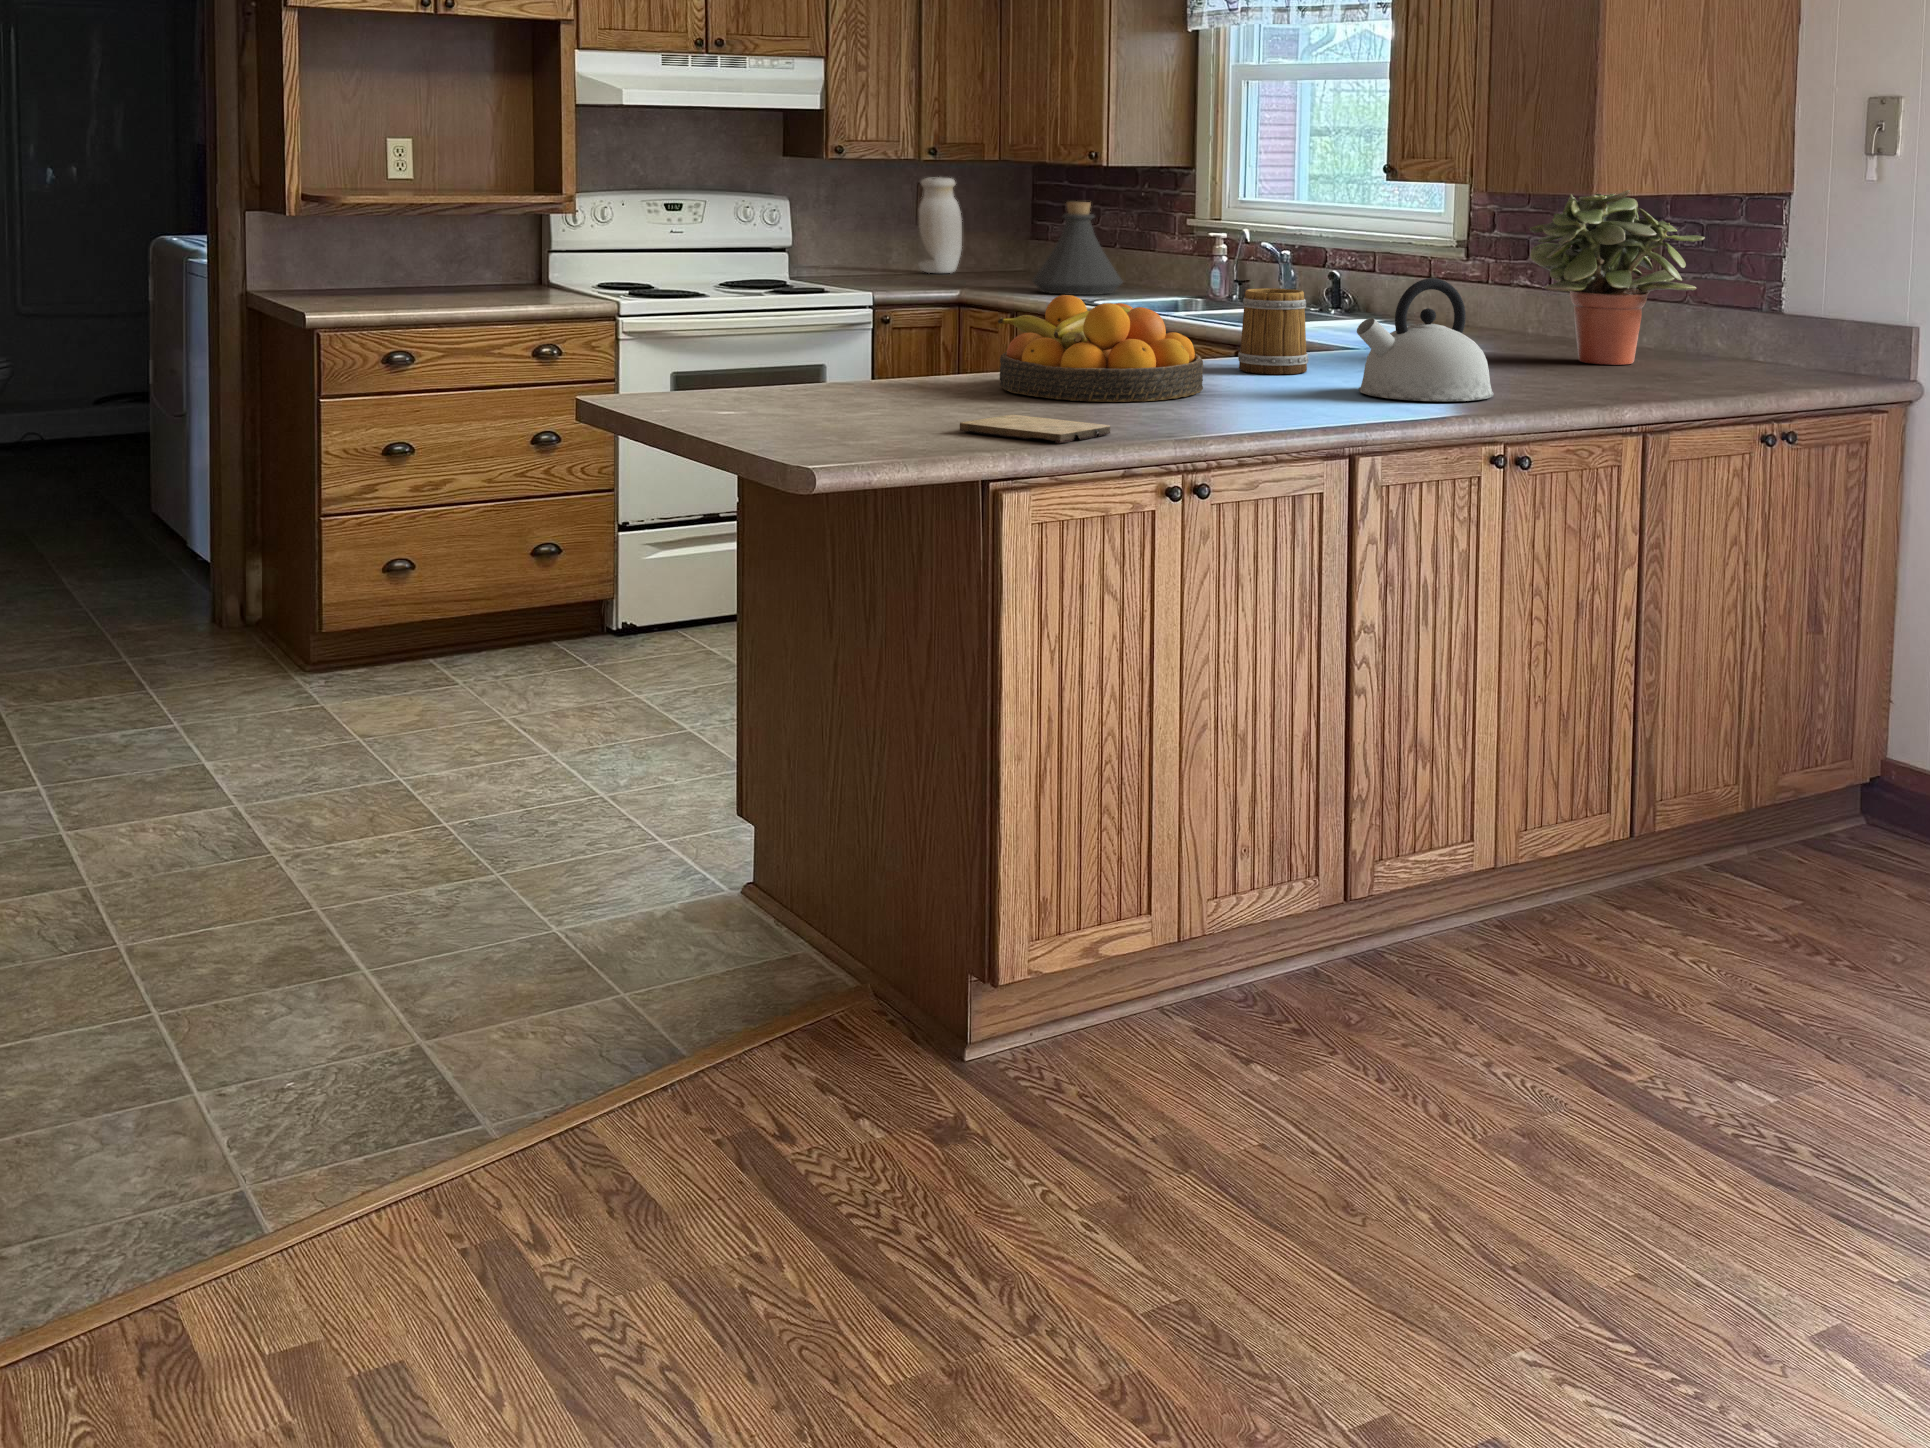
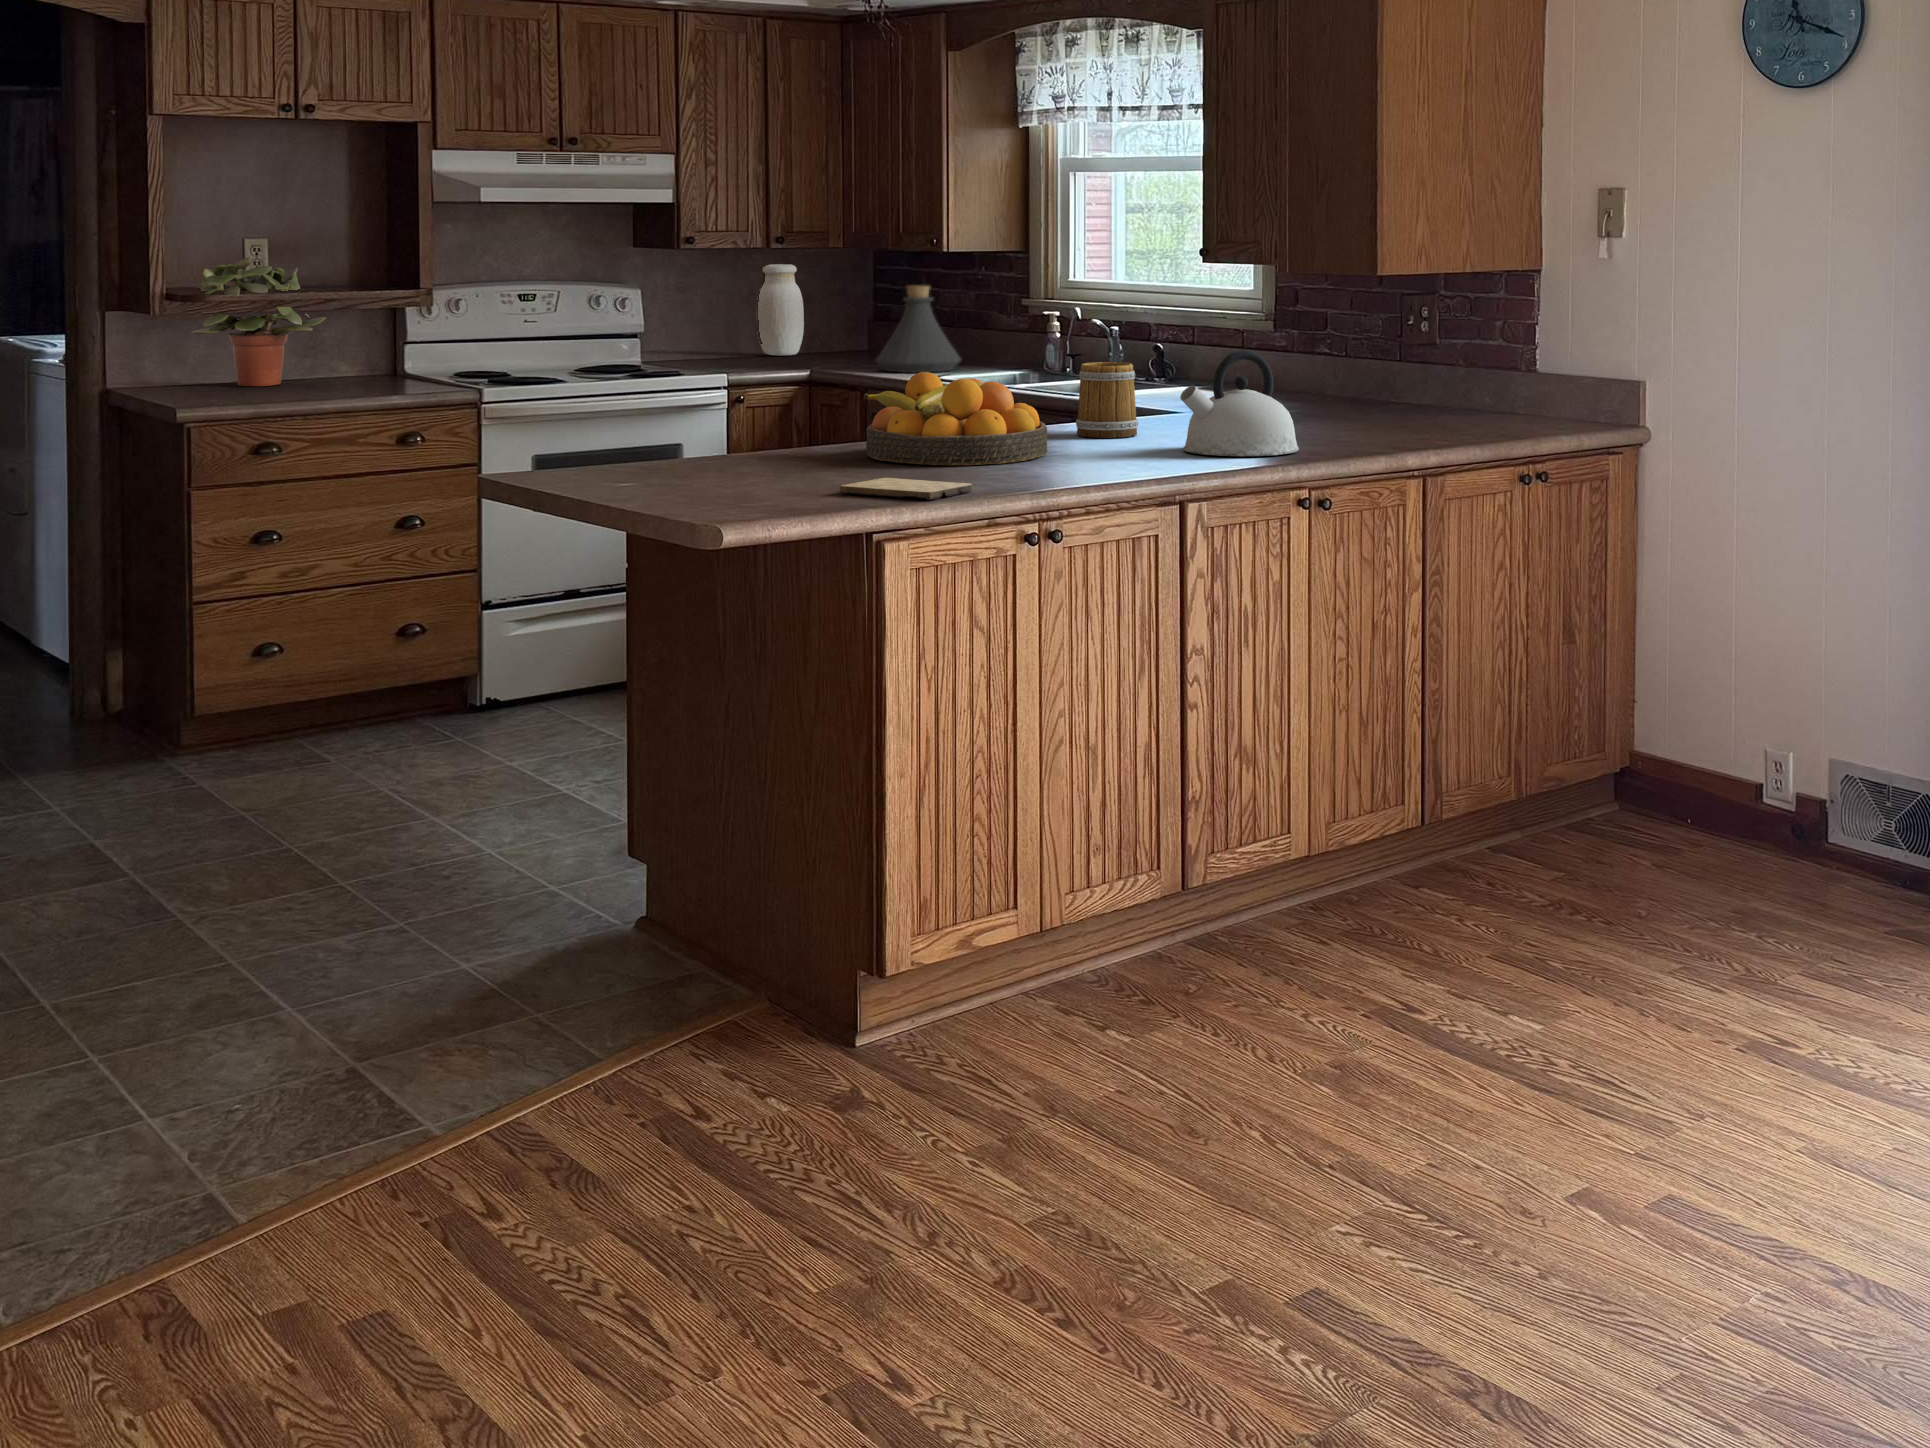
potted plant: present [1529,190,1705,365] -> present [191,258,326,386]

